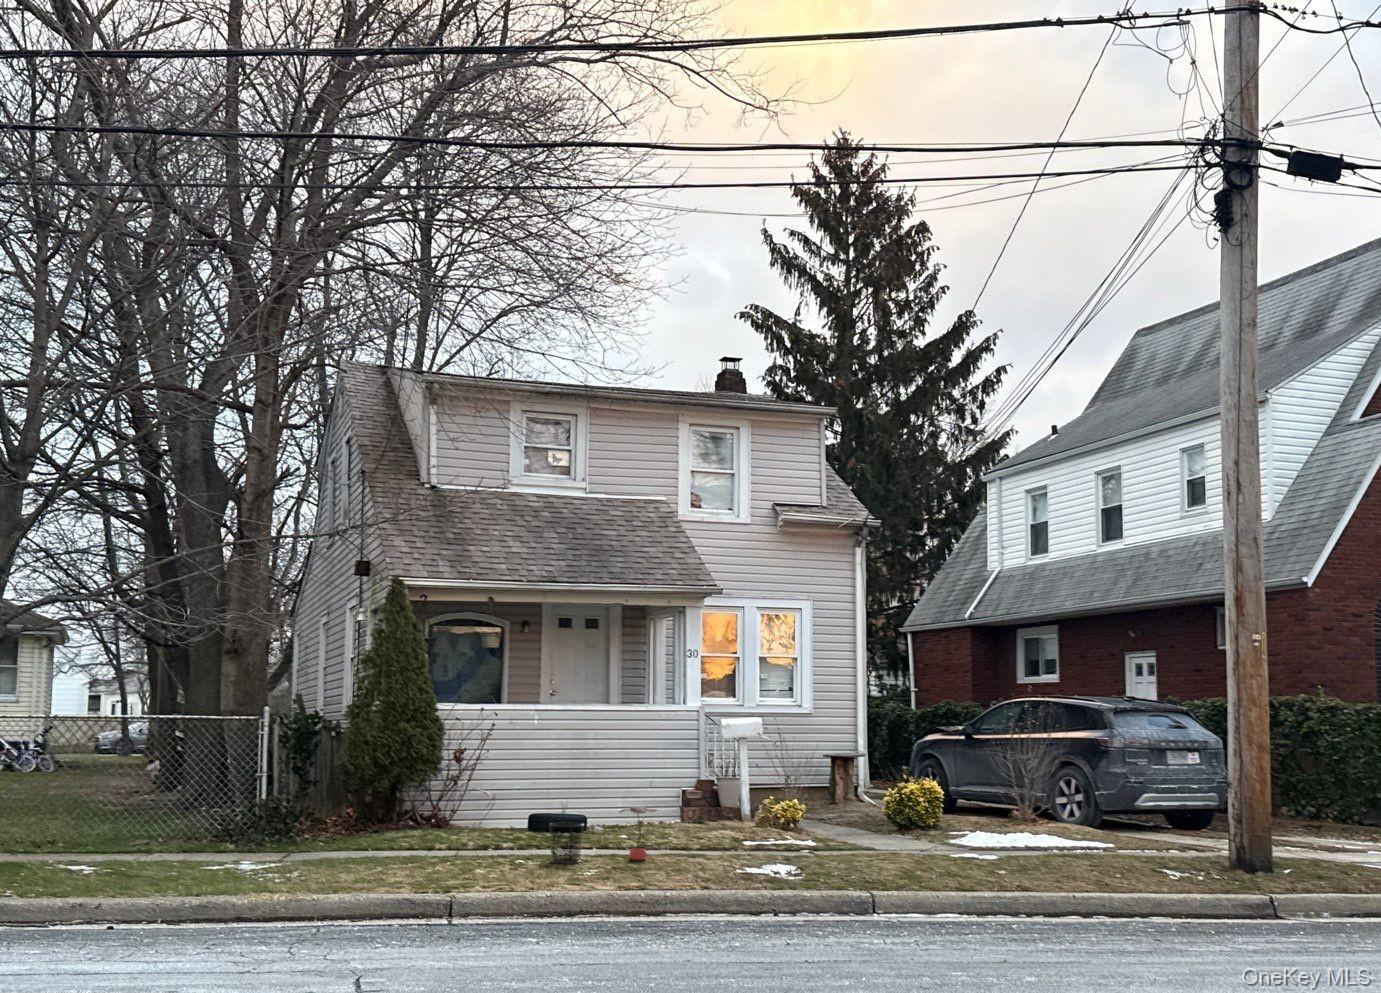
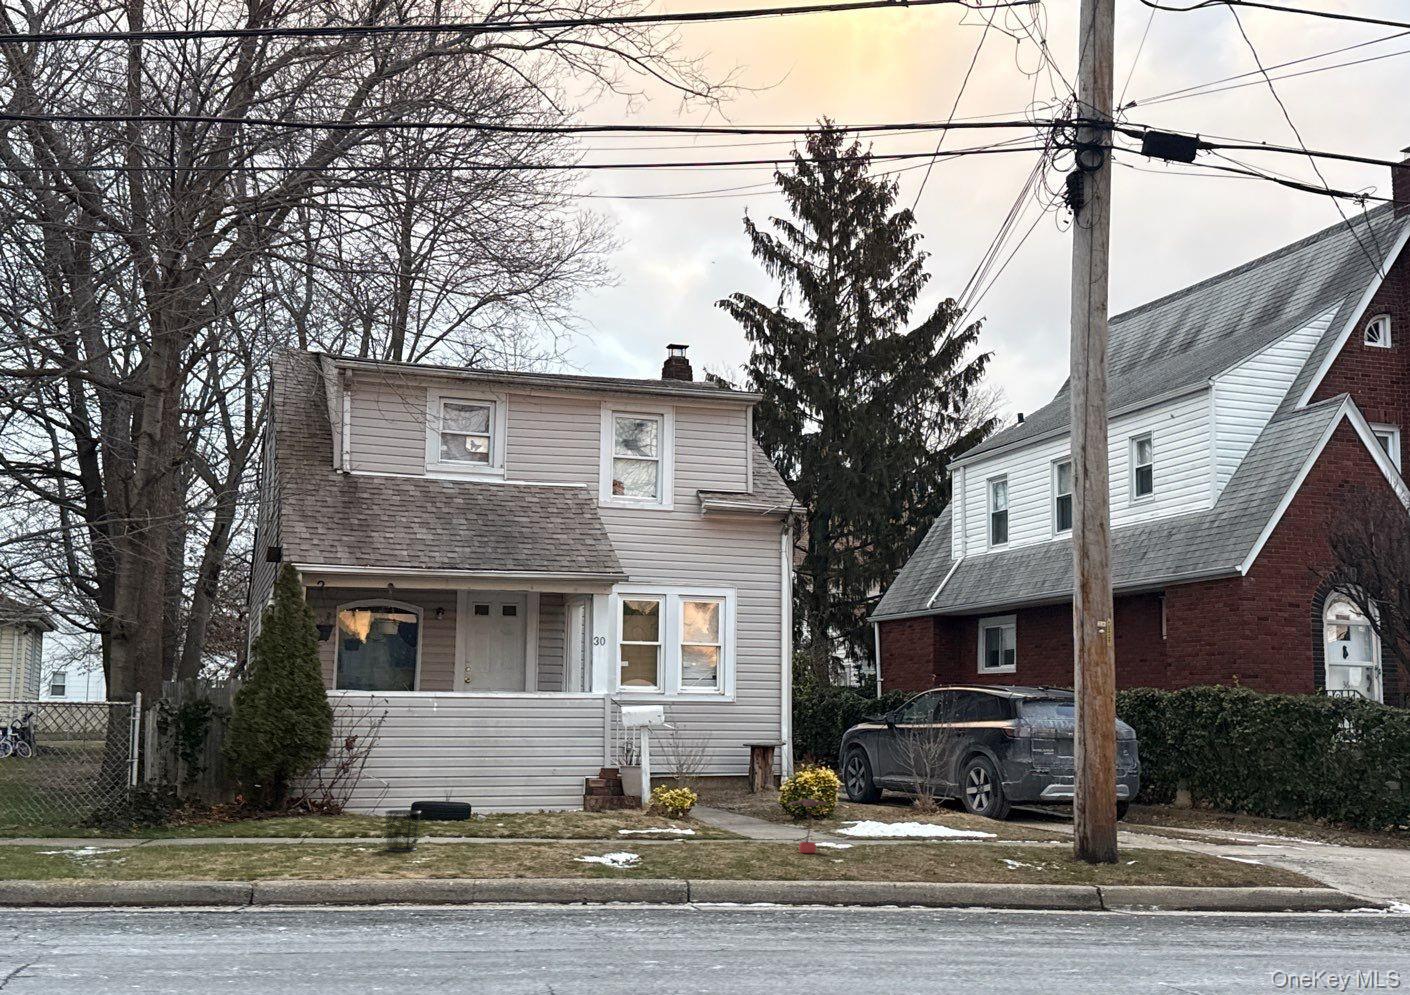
potted plant: present [620,807,657,860] -> present [789,799,827,853]

